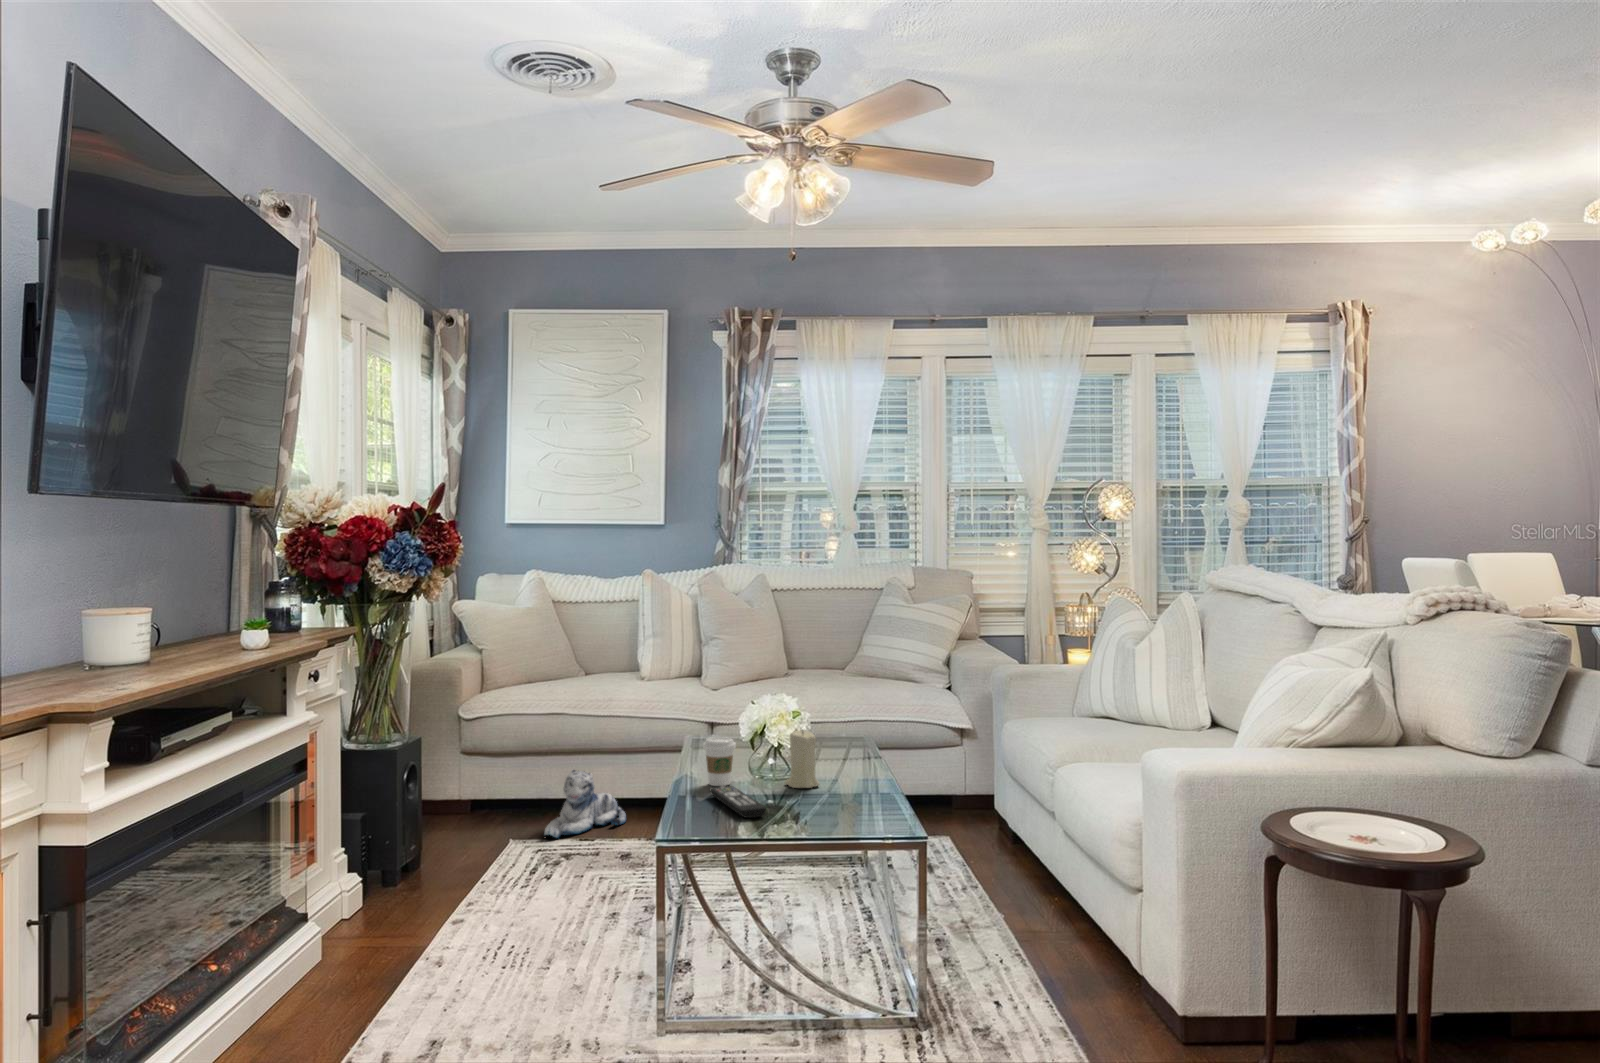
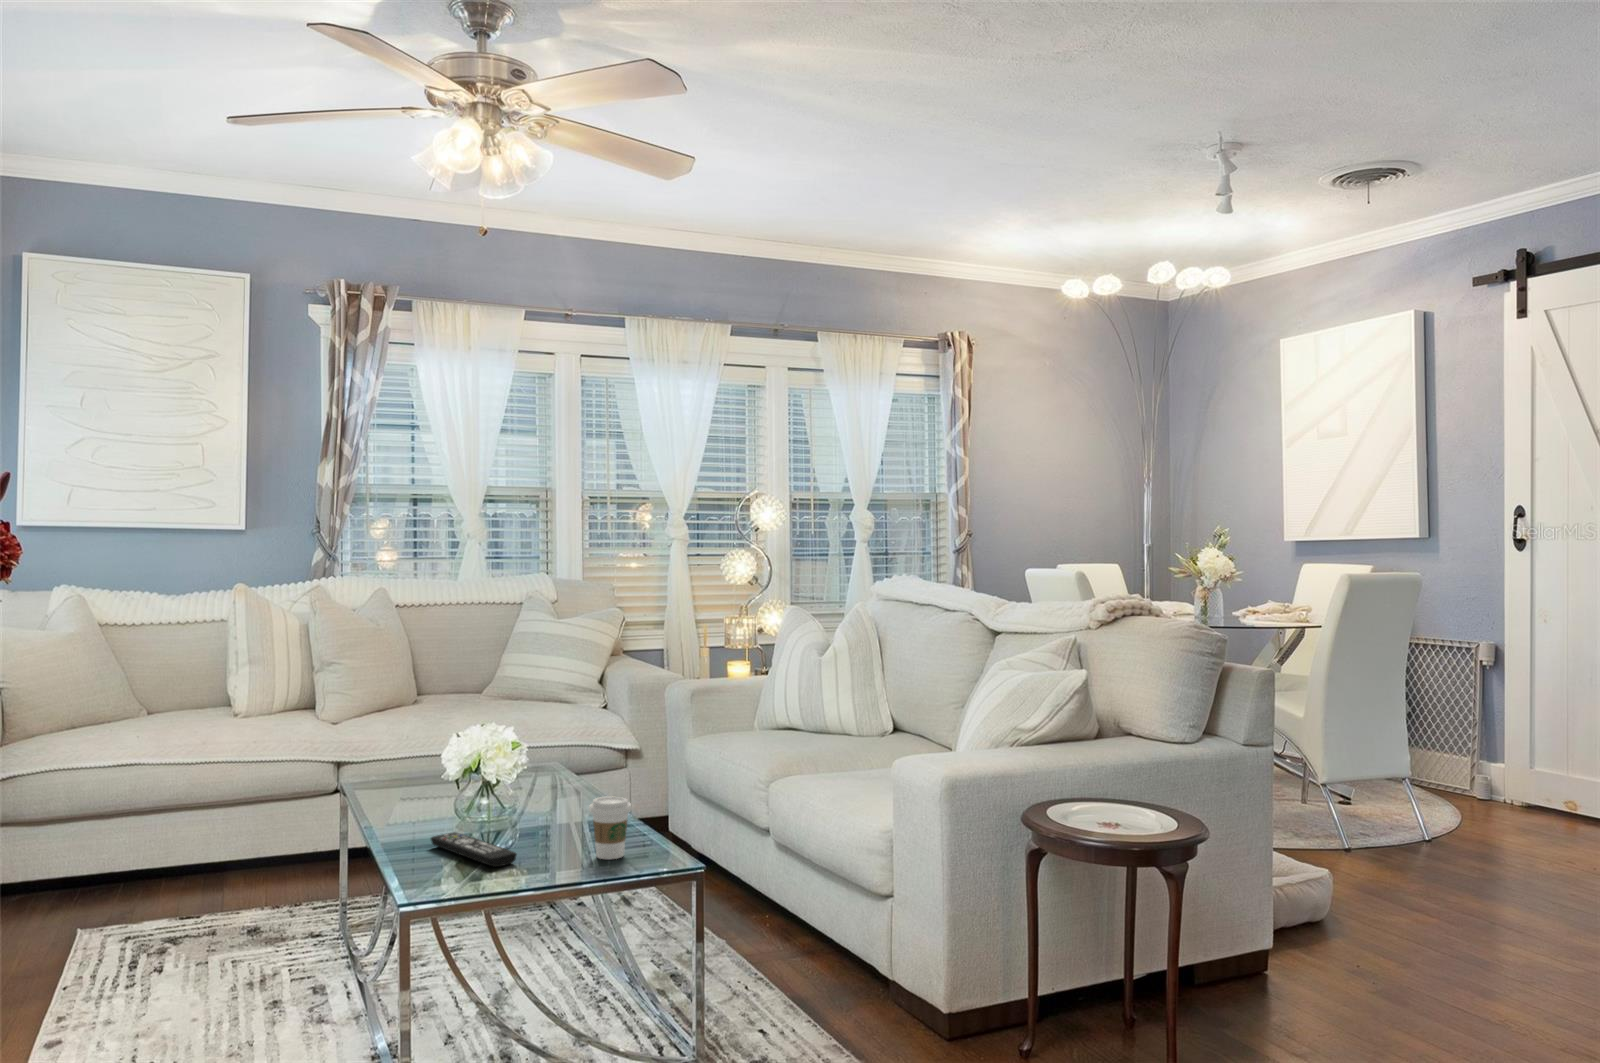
candle: present [785,730,819,788] -> none [508,761,550,828]
coffee cup: present [703,737,736,786] -> present [589,796,631,859]
plush toy: present [544,770,626,838] -> none [127,834,233,923]

